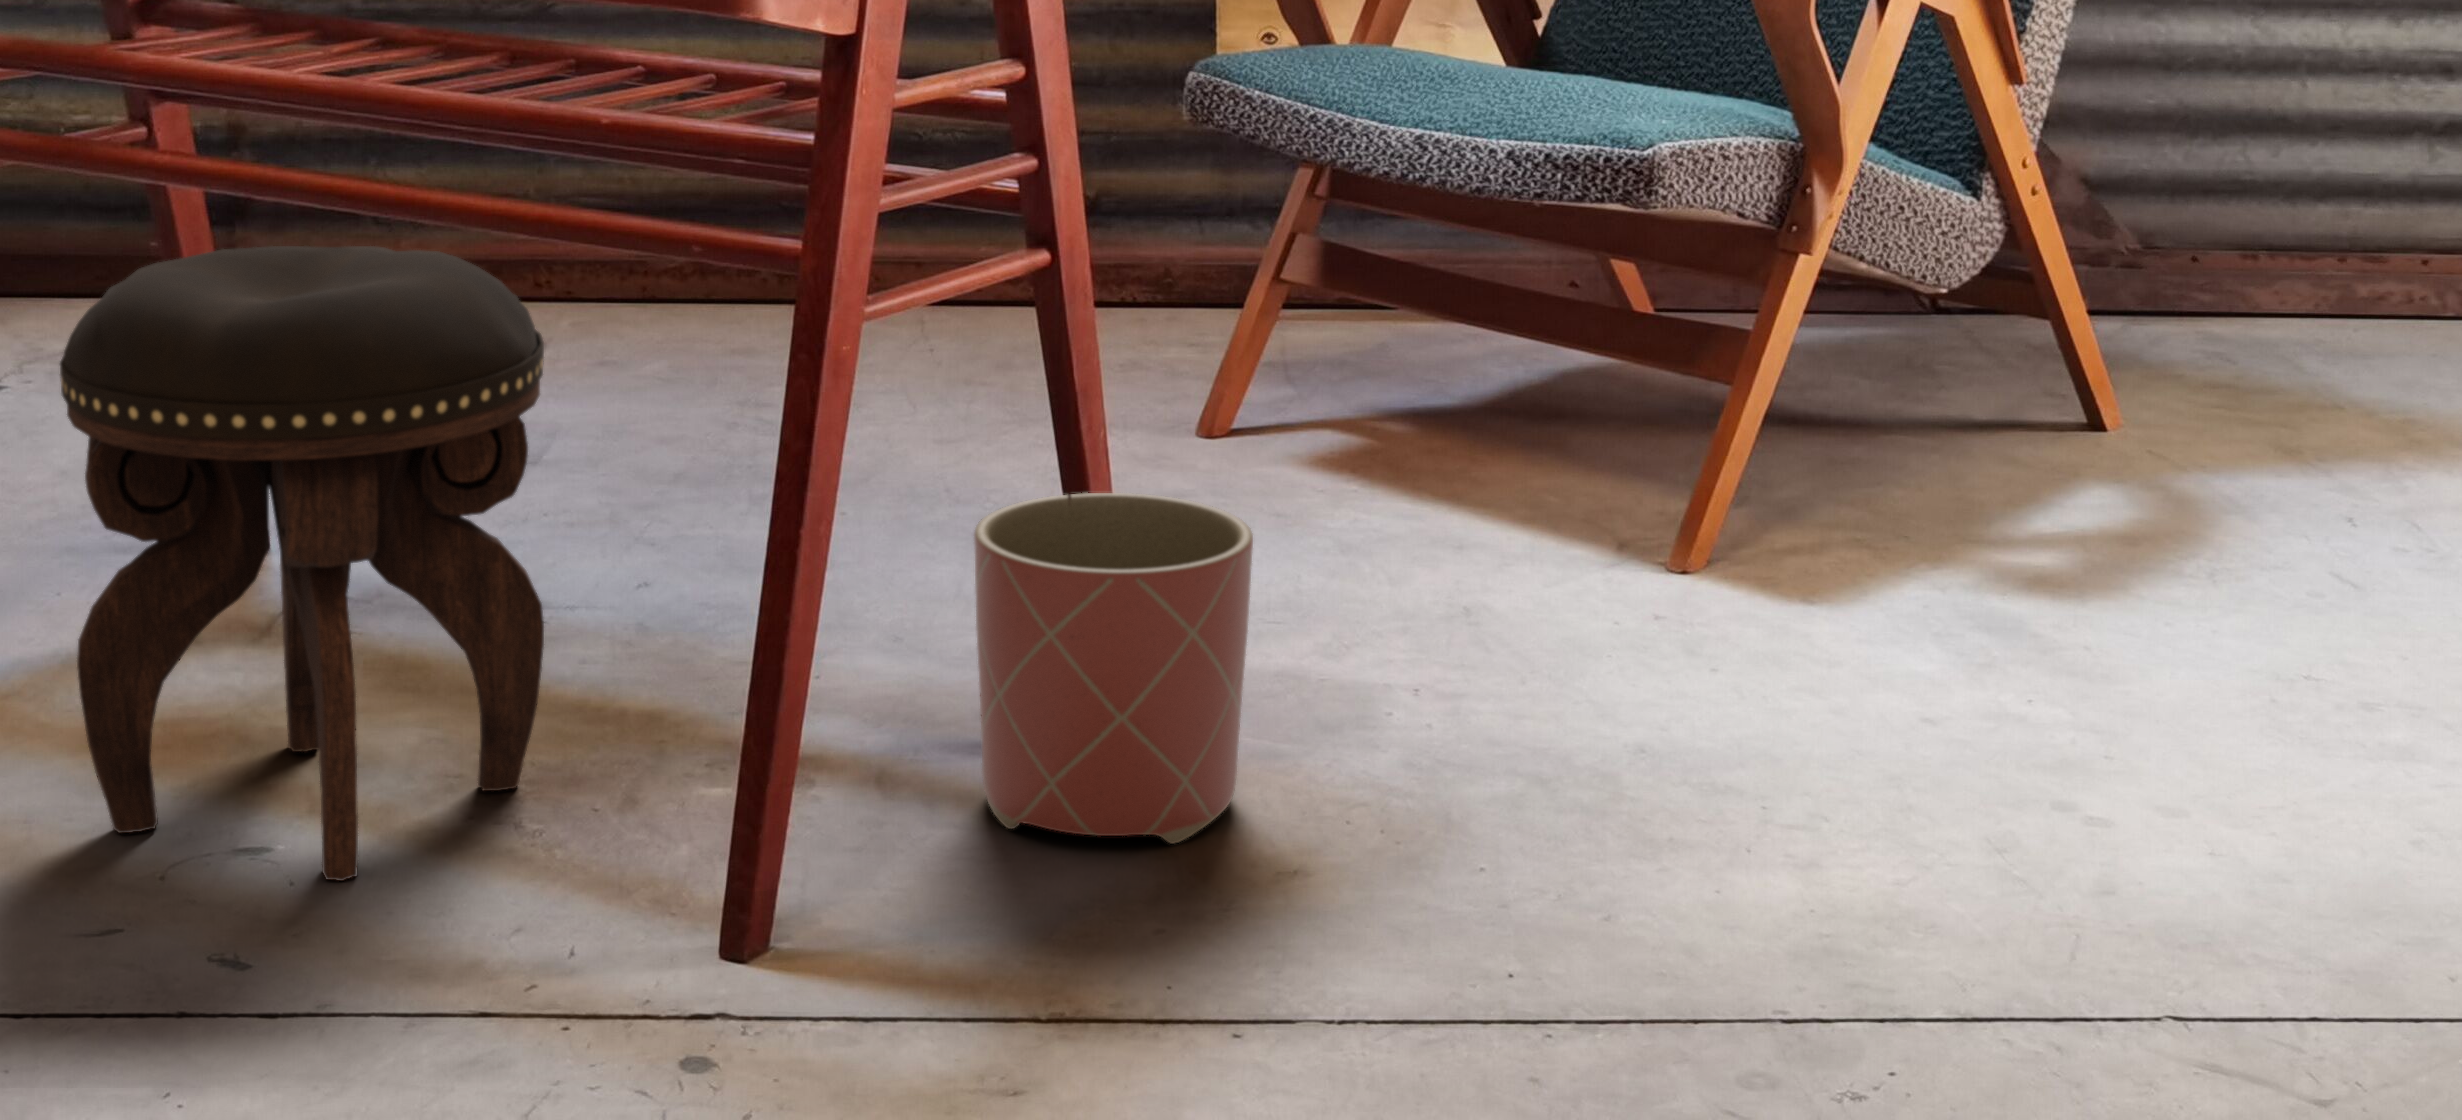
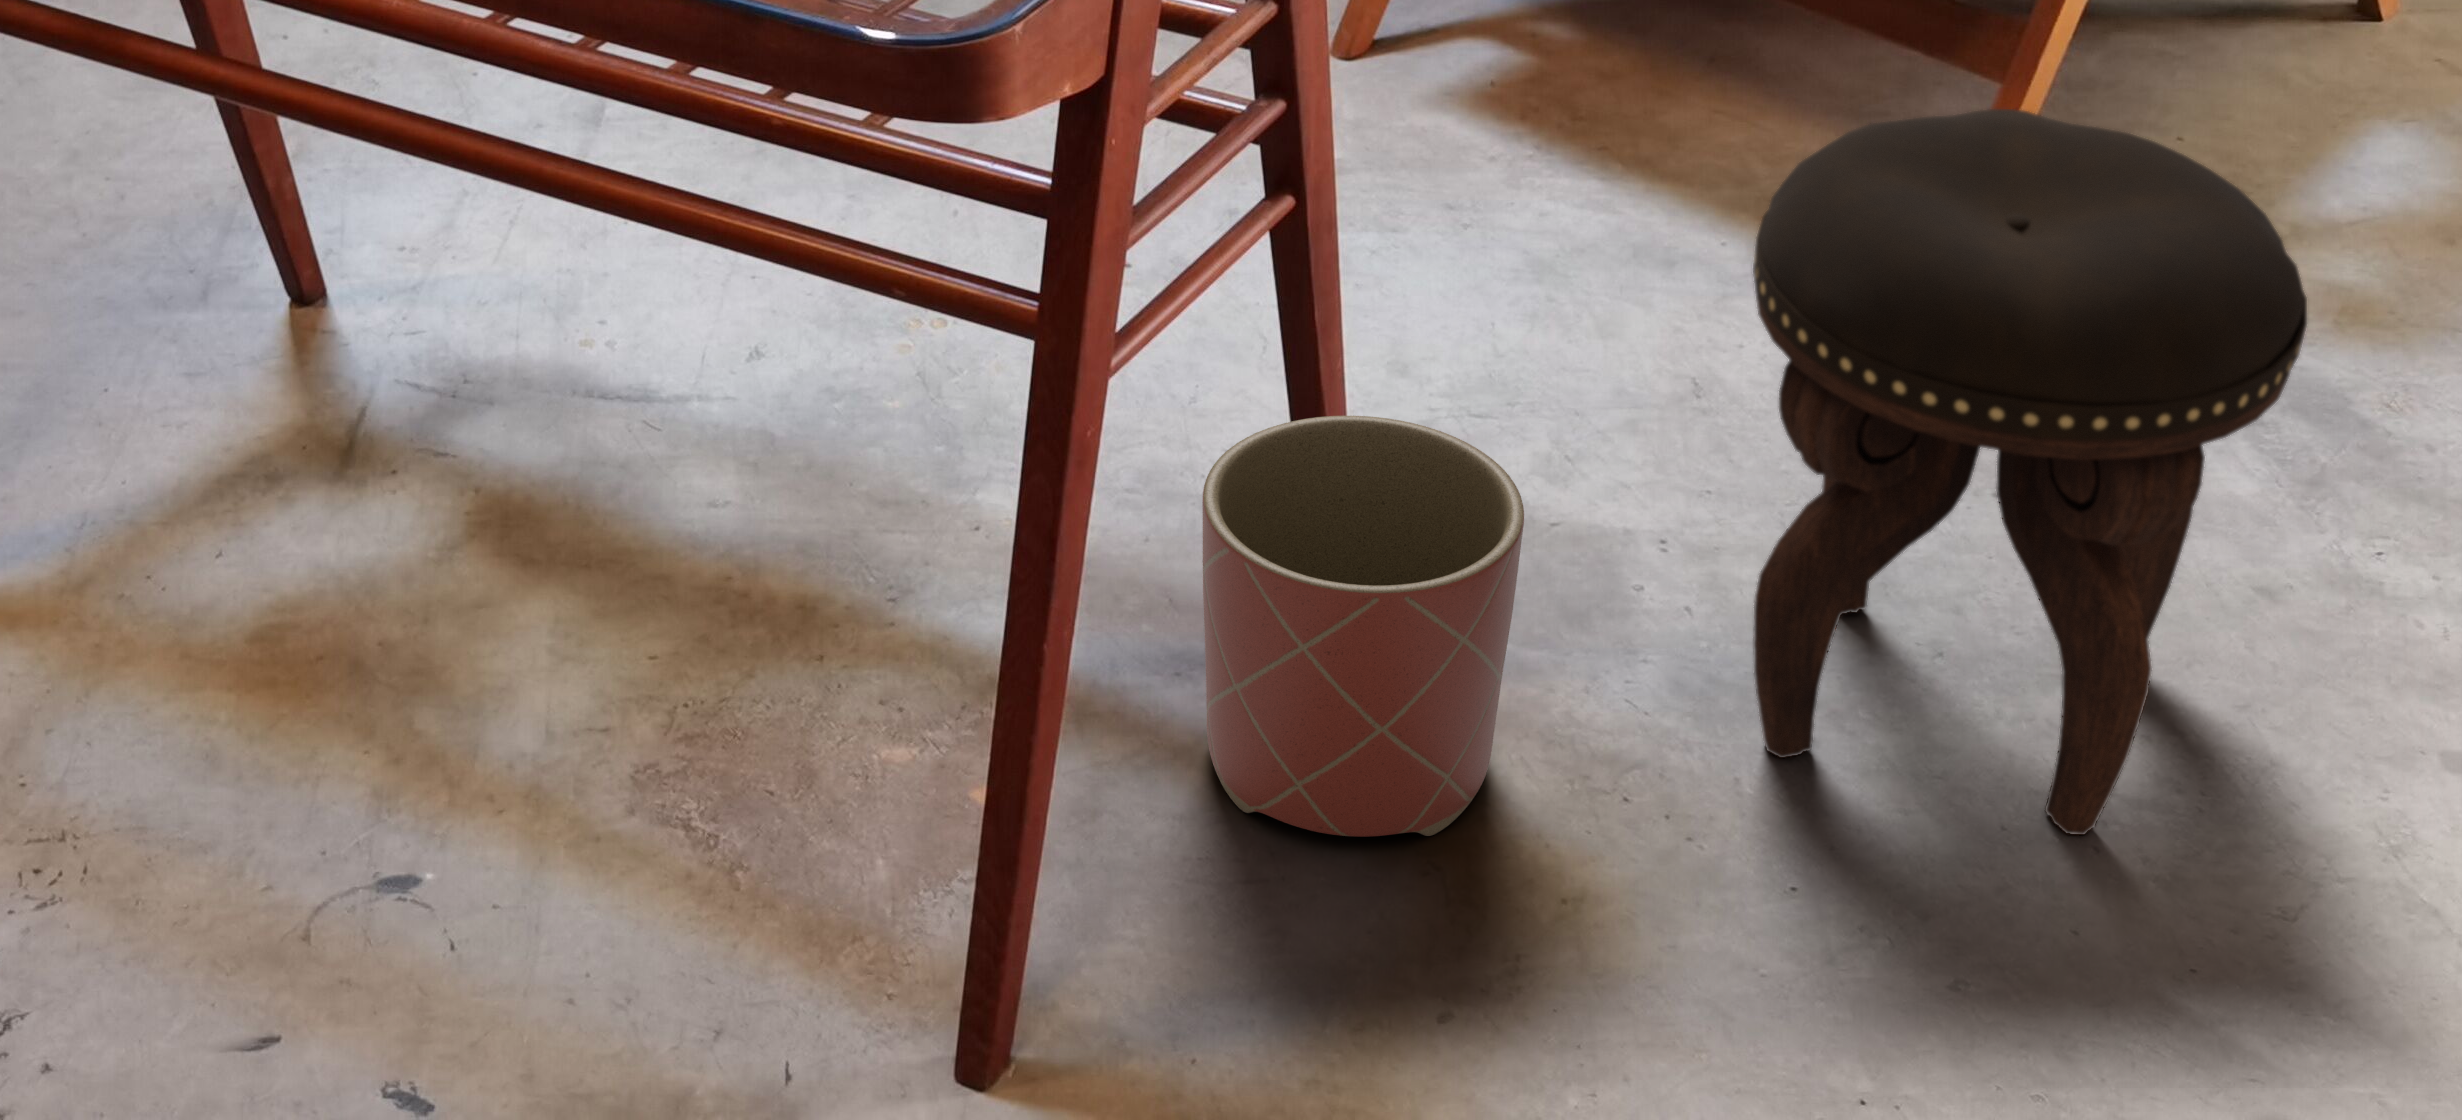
footstool: present [60,246,544,881] -> present [1753,109,2307,835]

